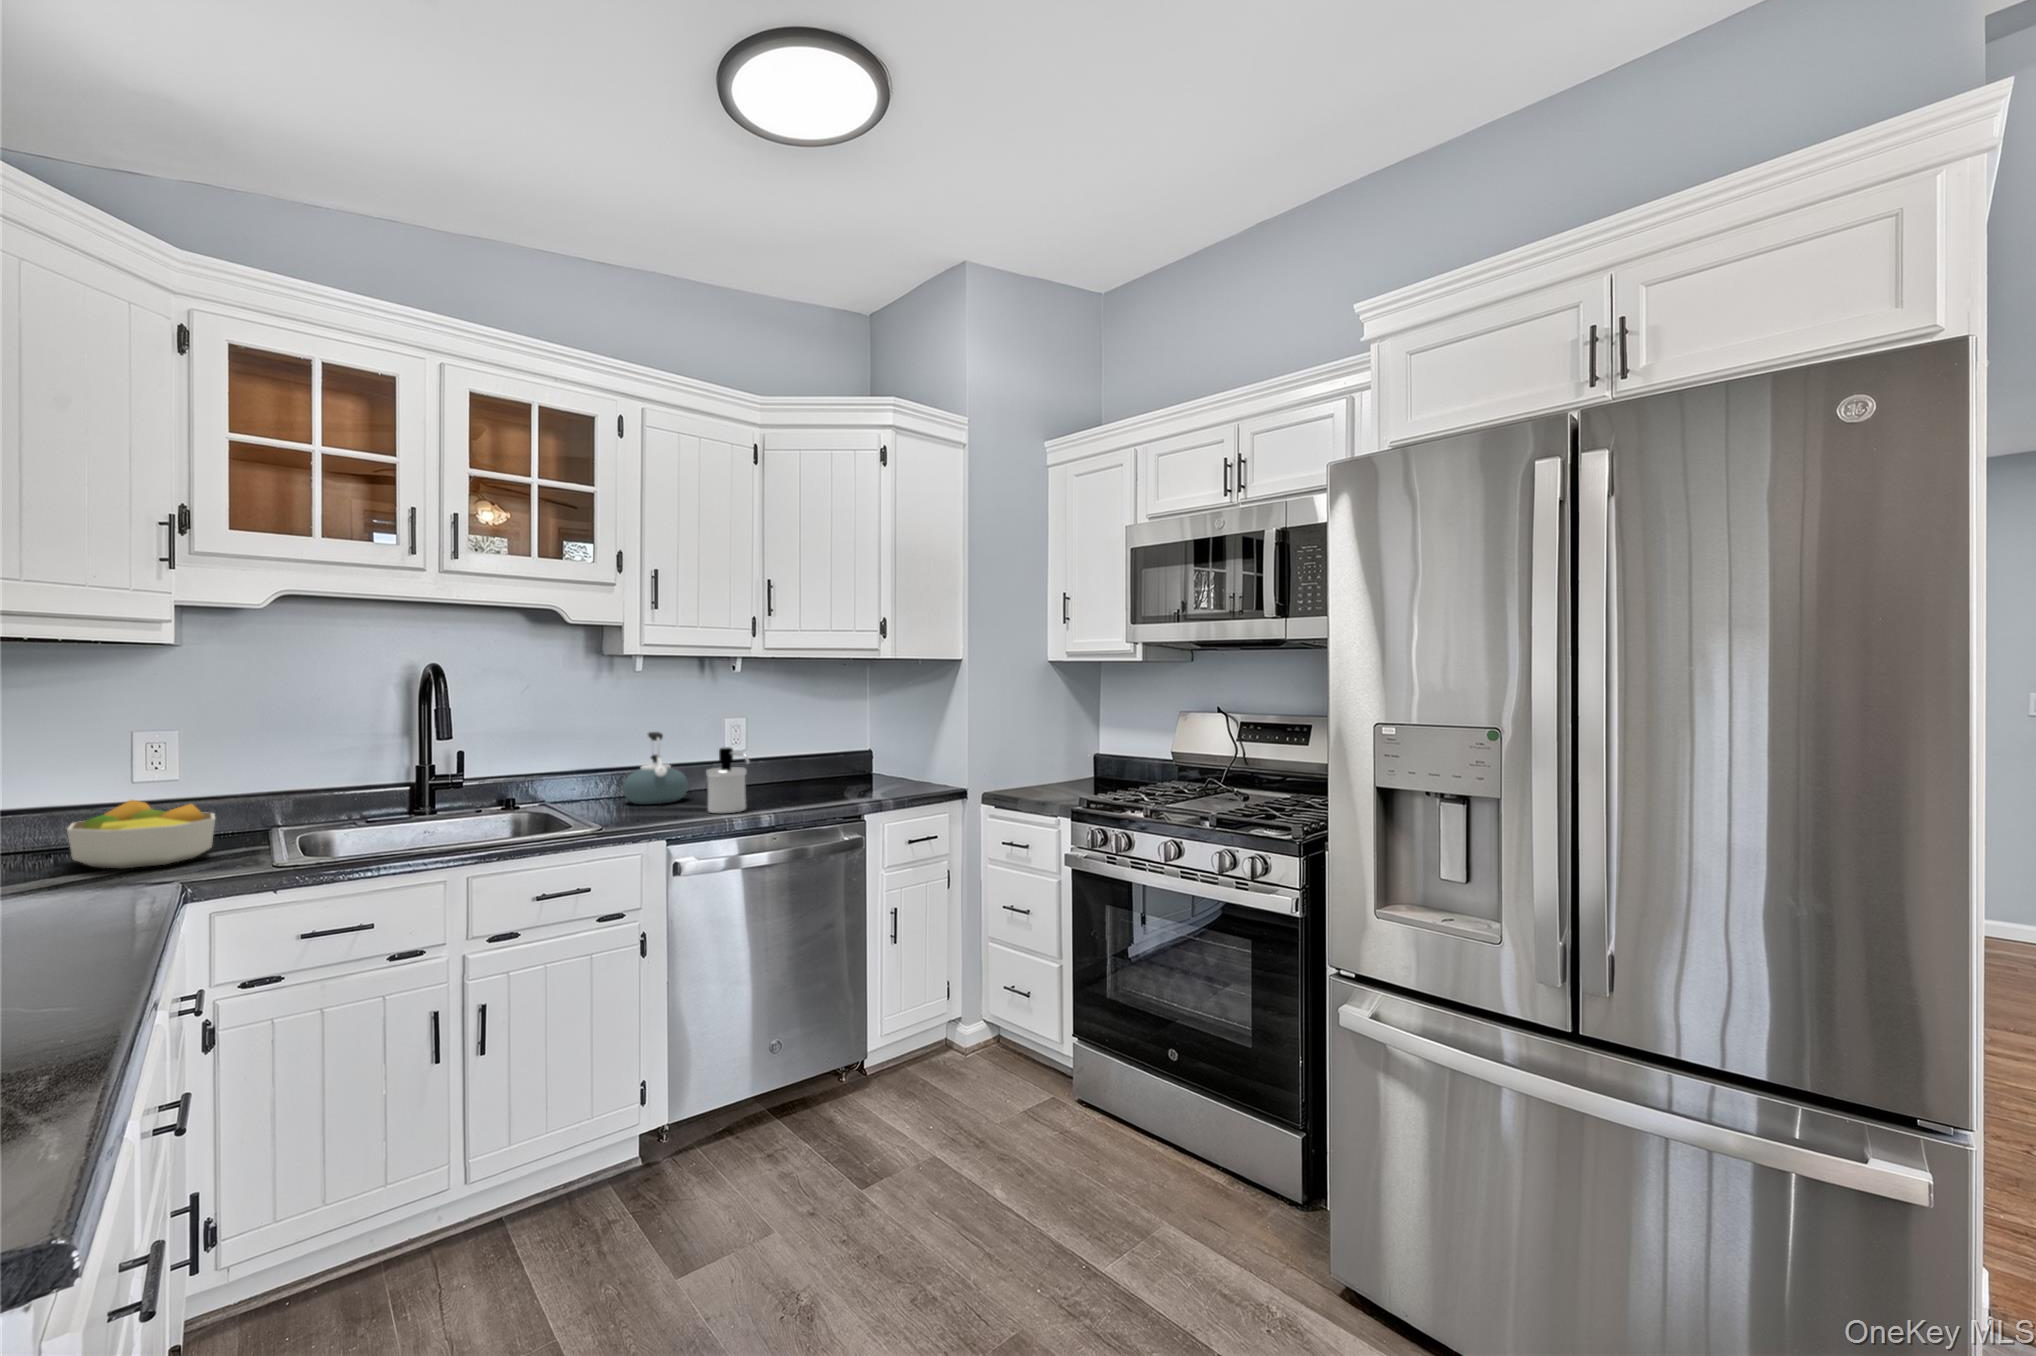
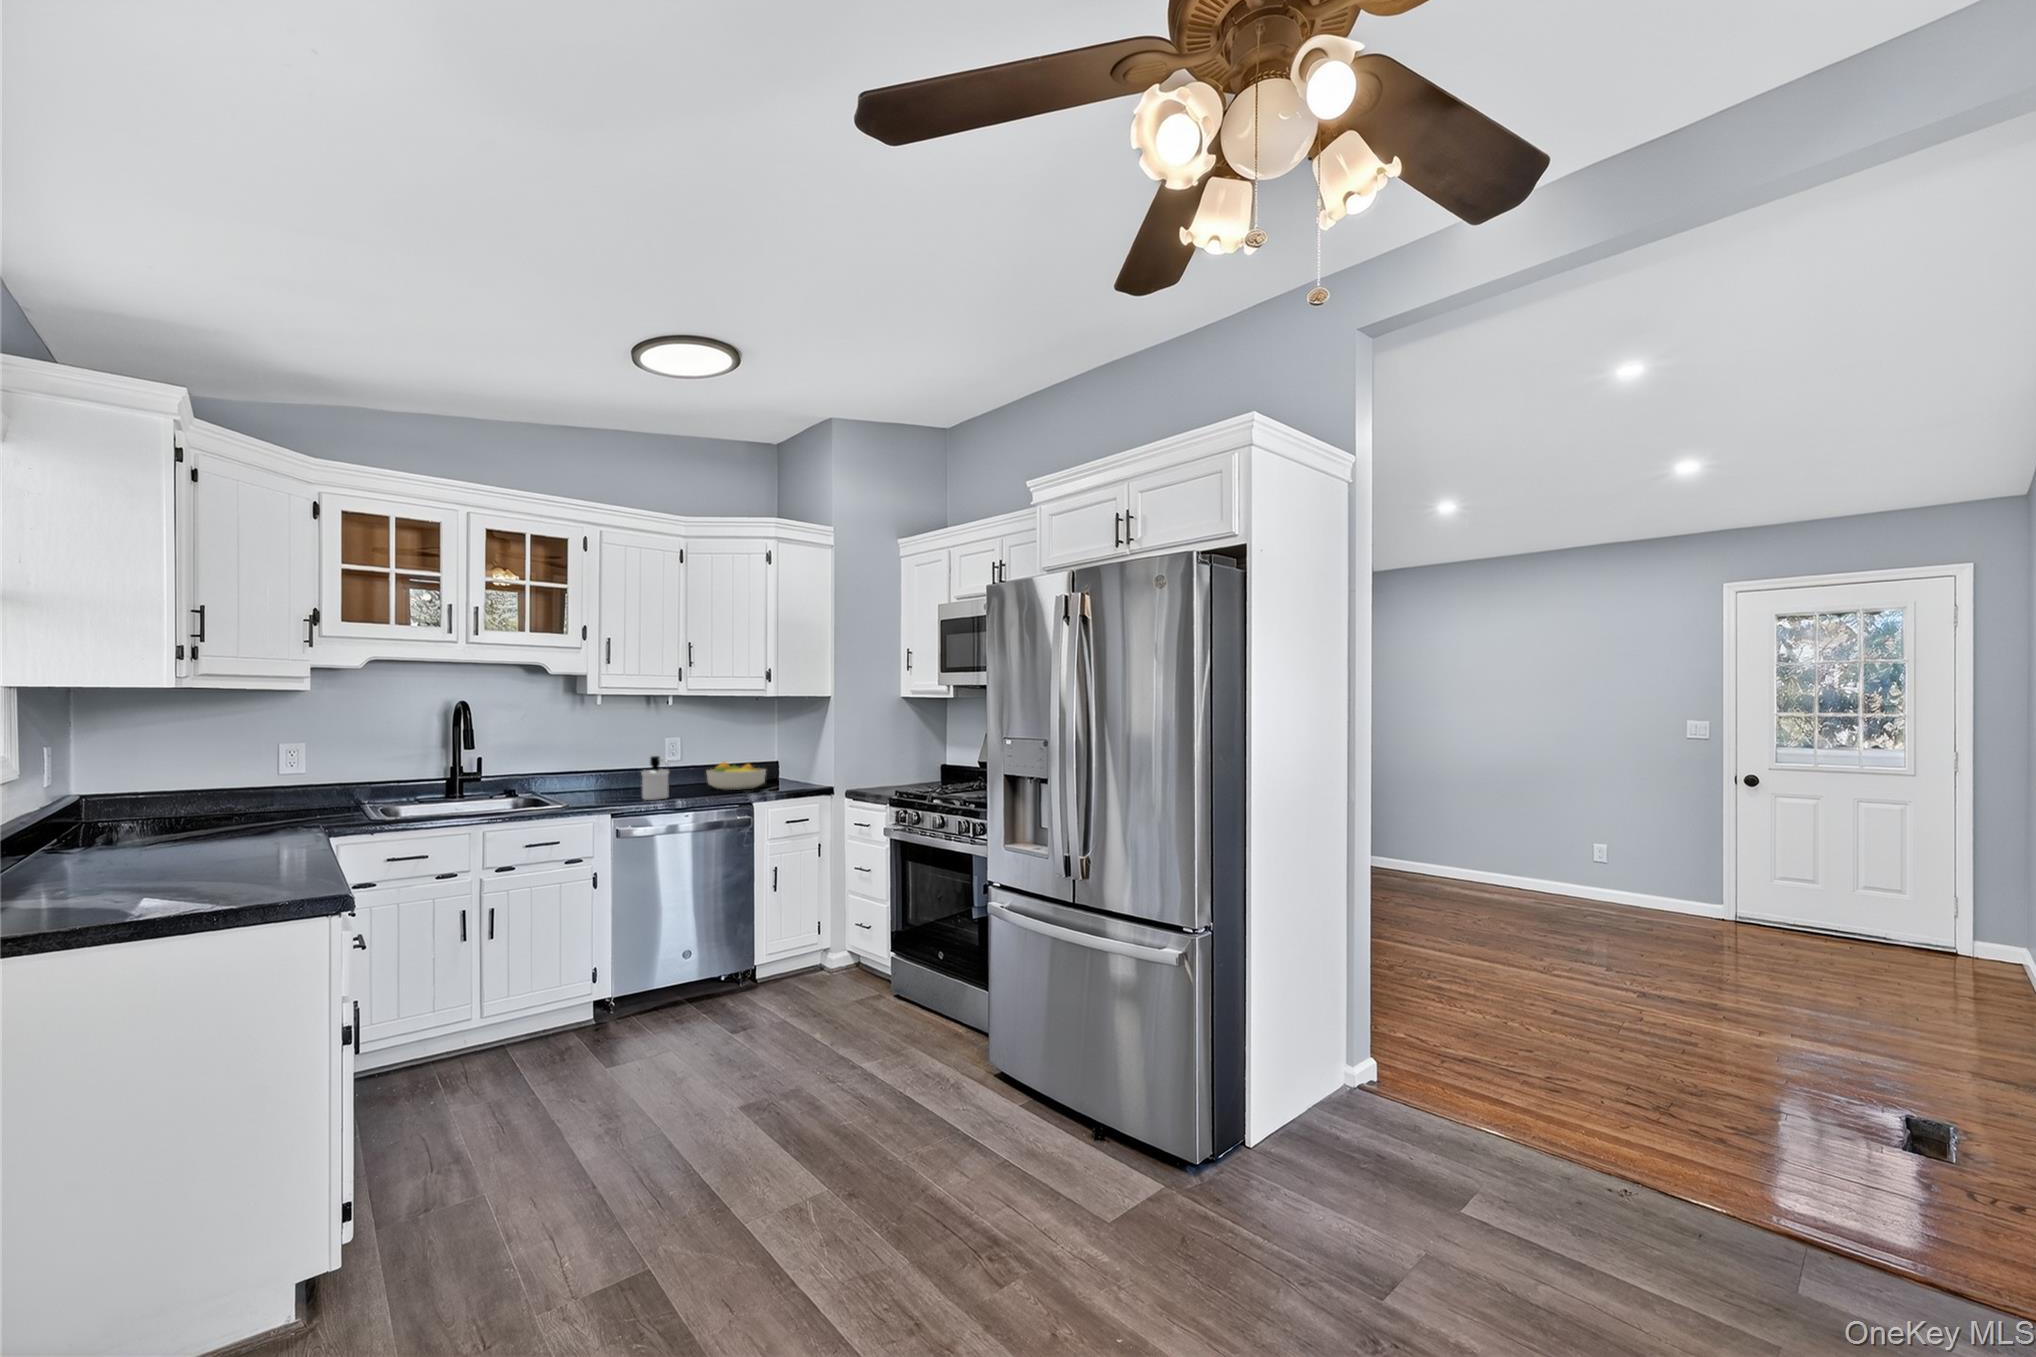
kettle: present [623,732,688,804] -> none [590,746,635,796]
fruit bowl: present [67,800,215,868] -> present [706,762,766,790]

